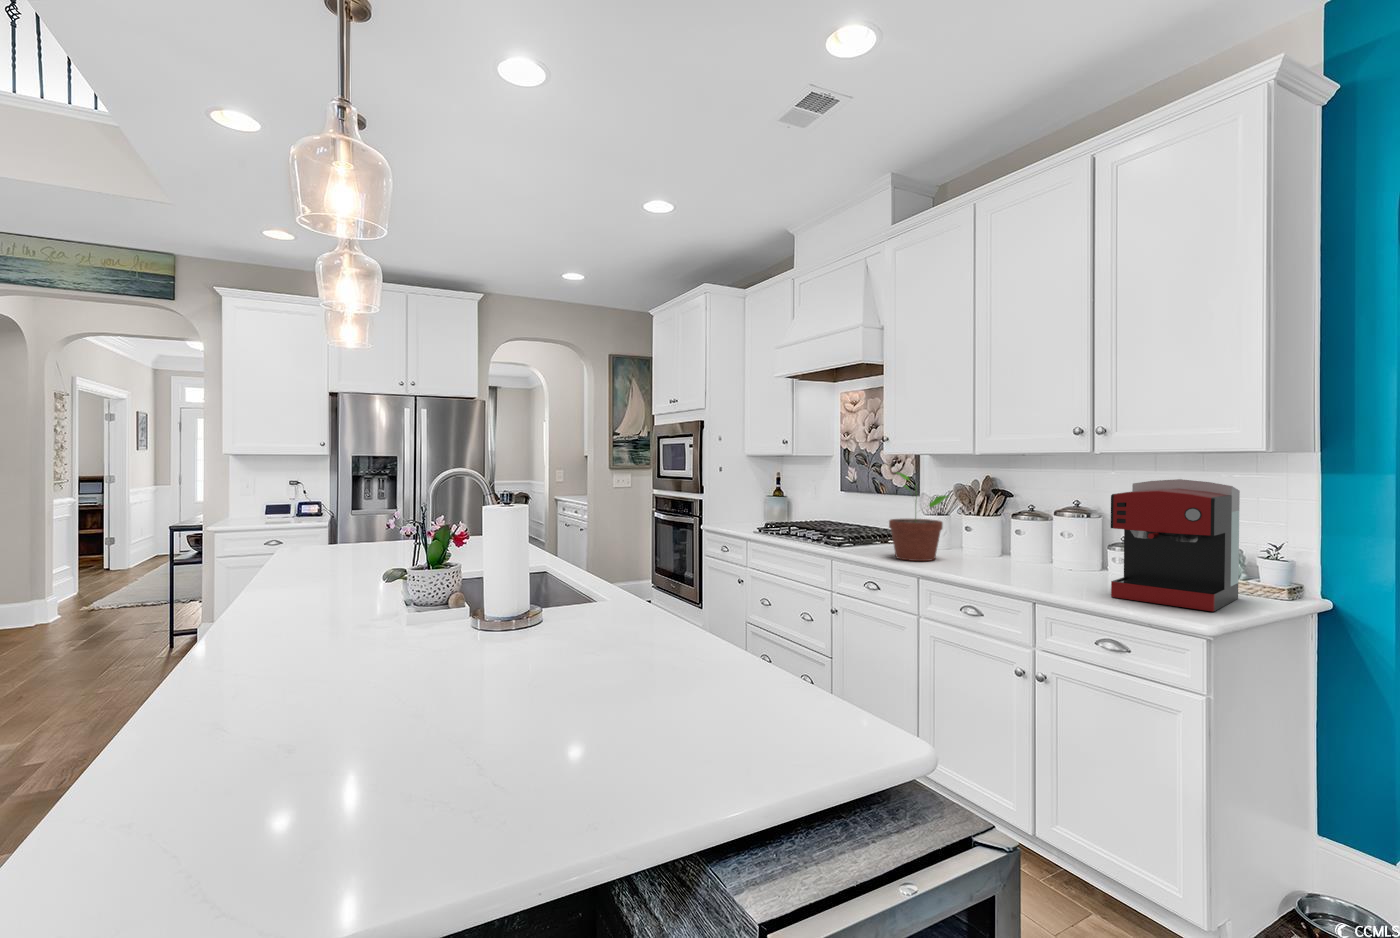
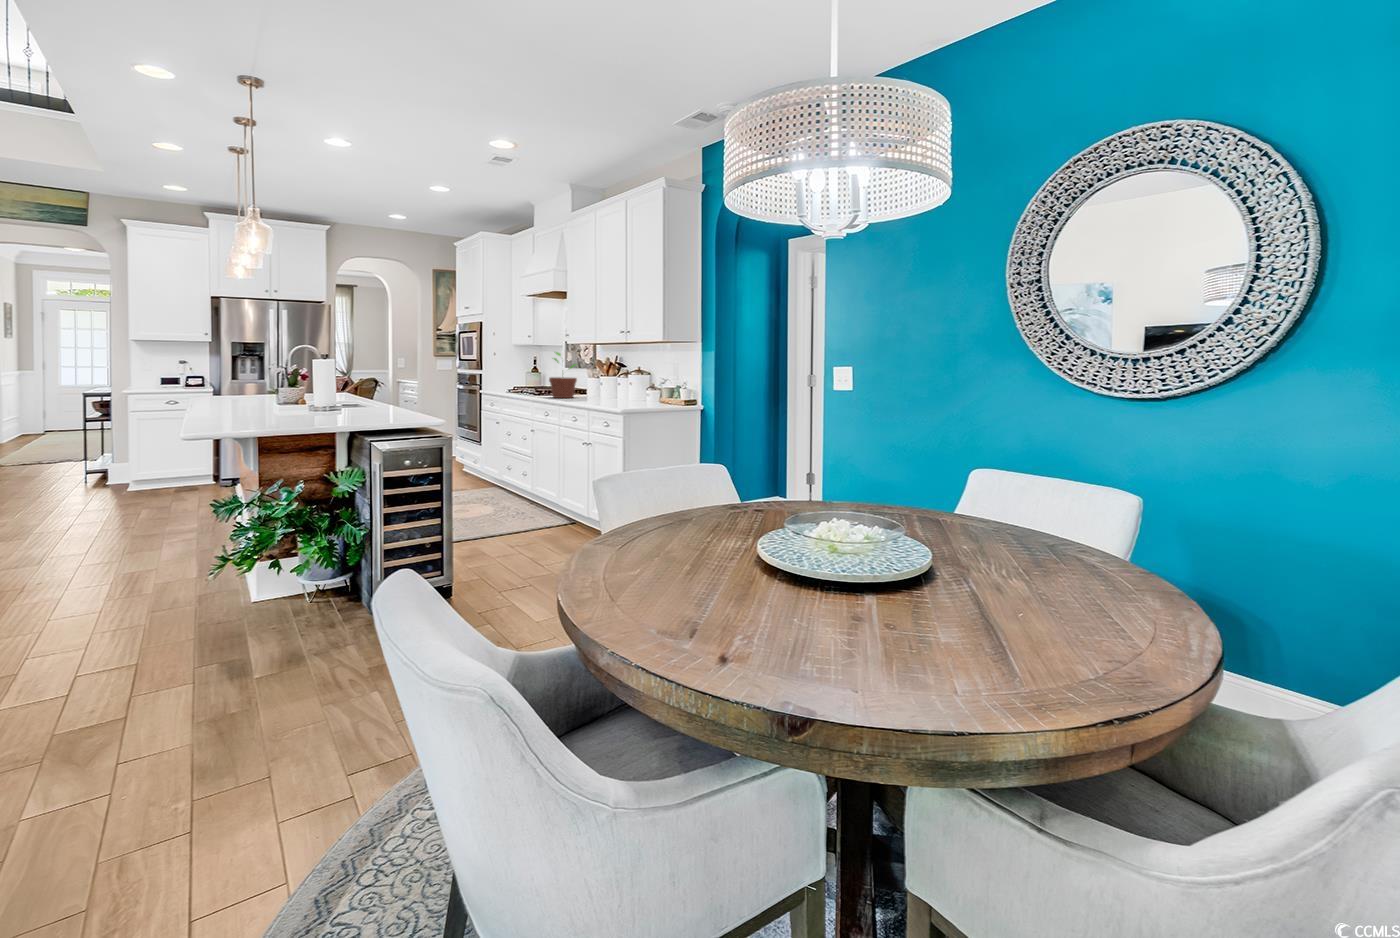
coffee maker: present [1111,479,1240,611] -> none [607,352,662,405]

